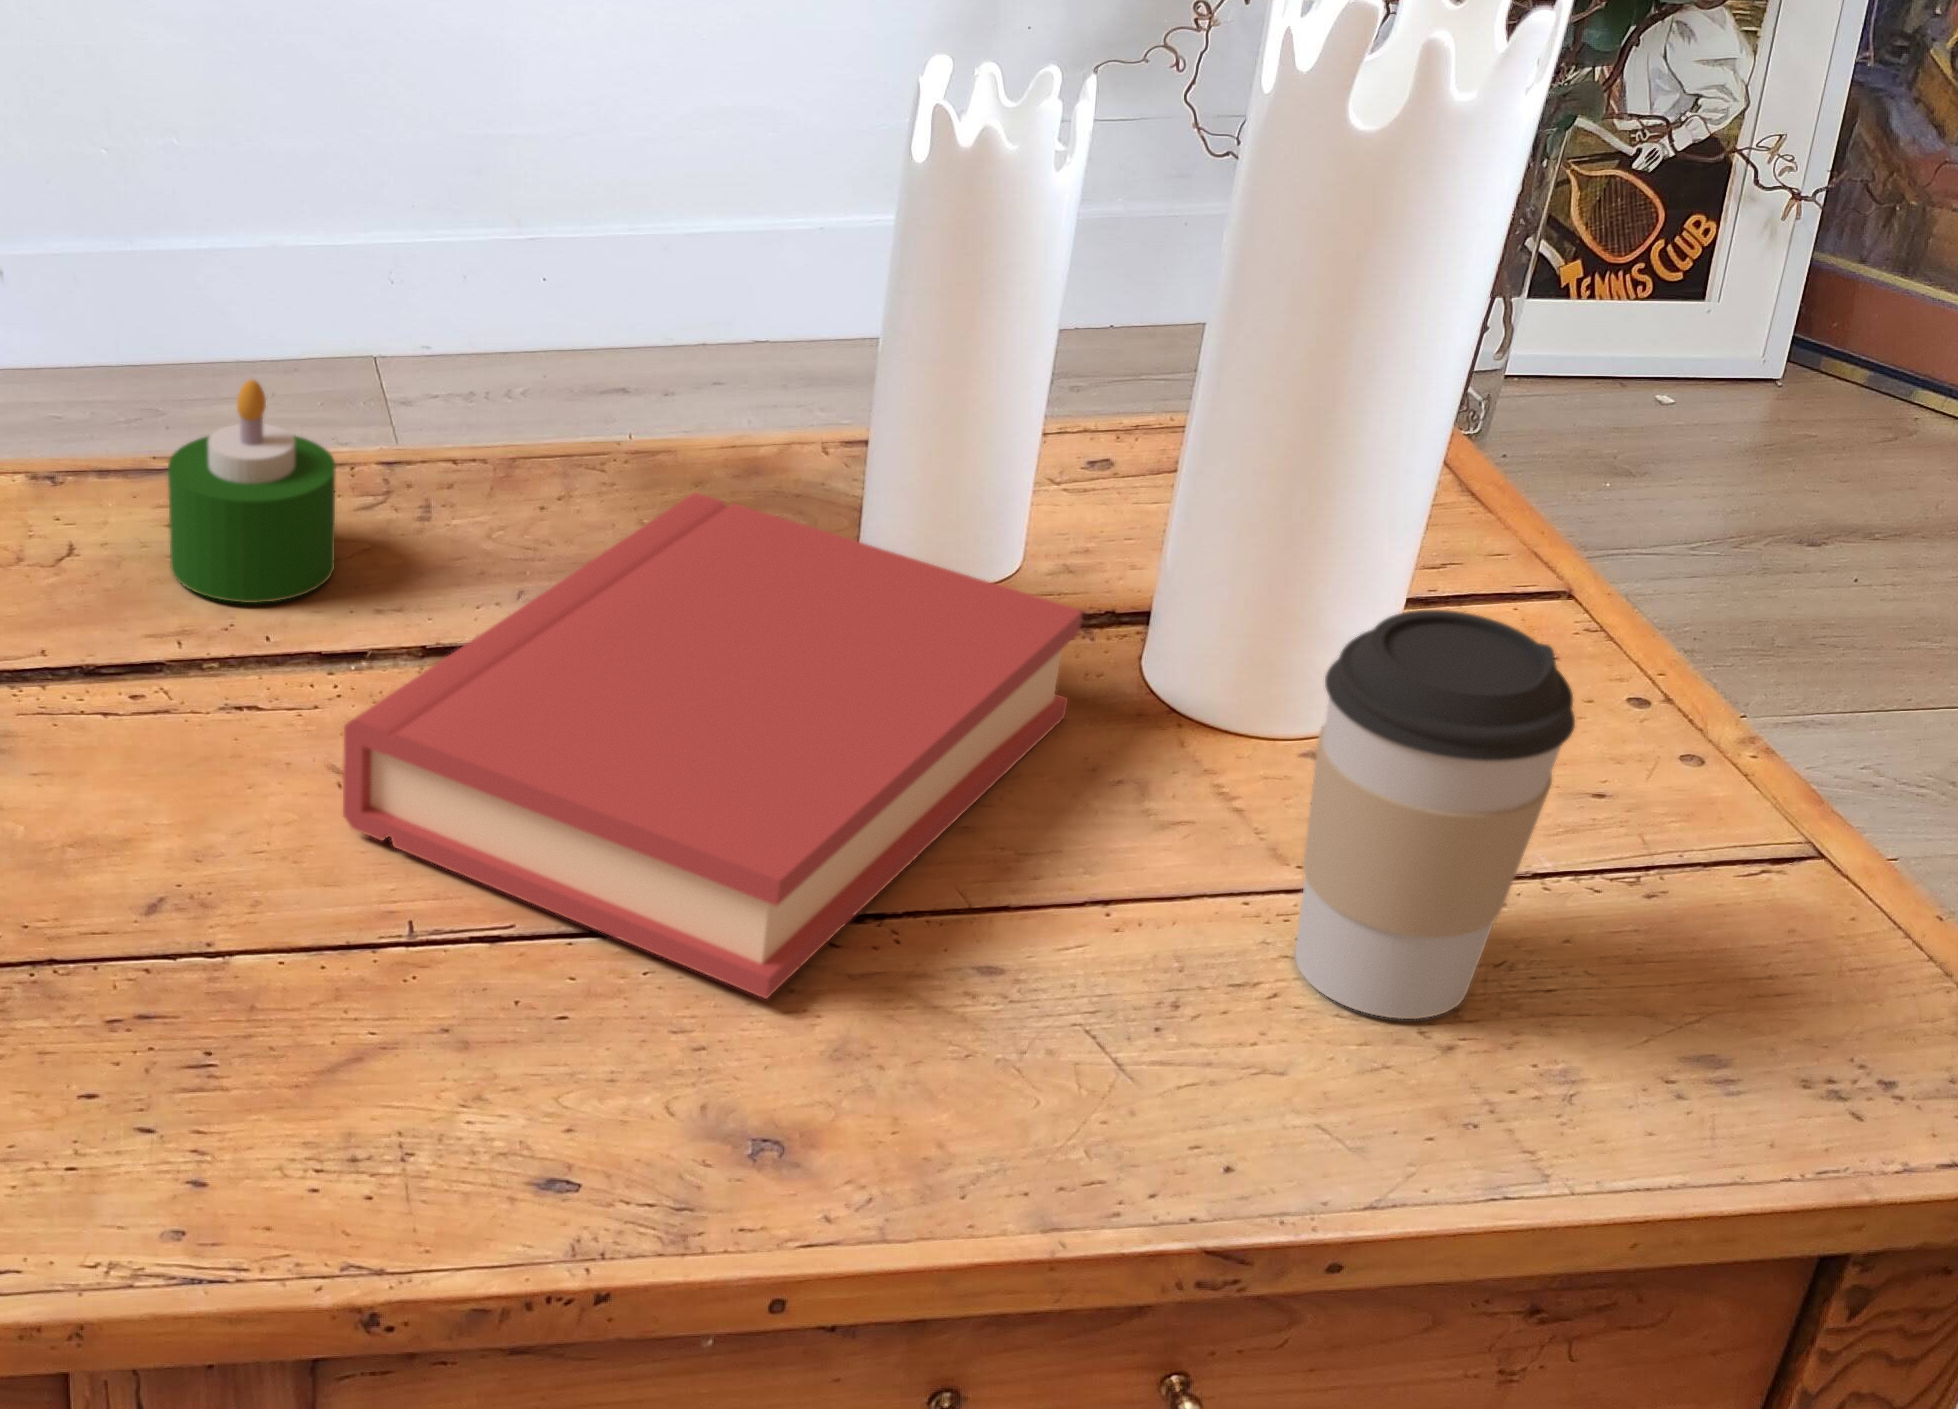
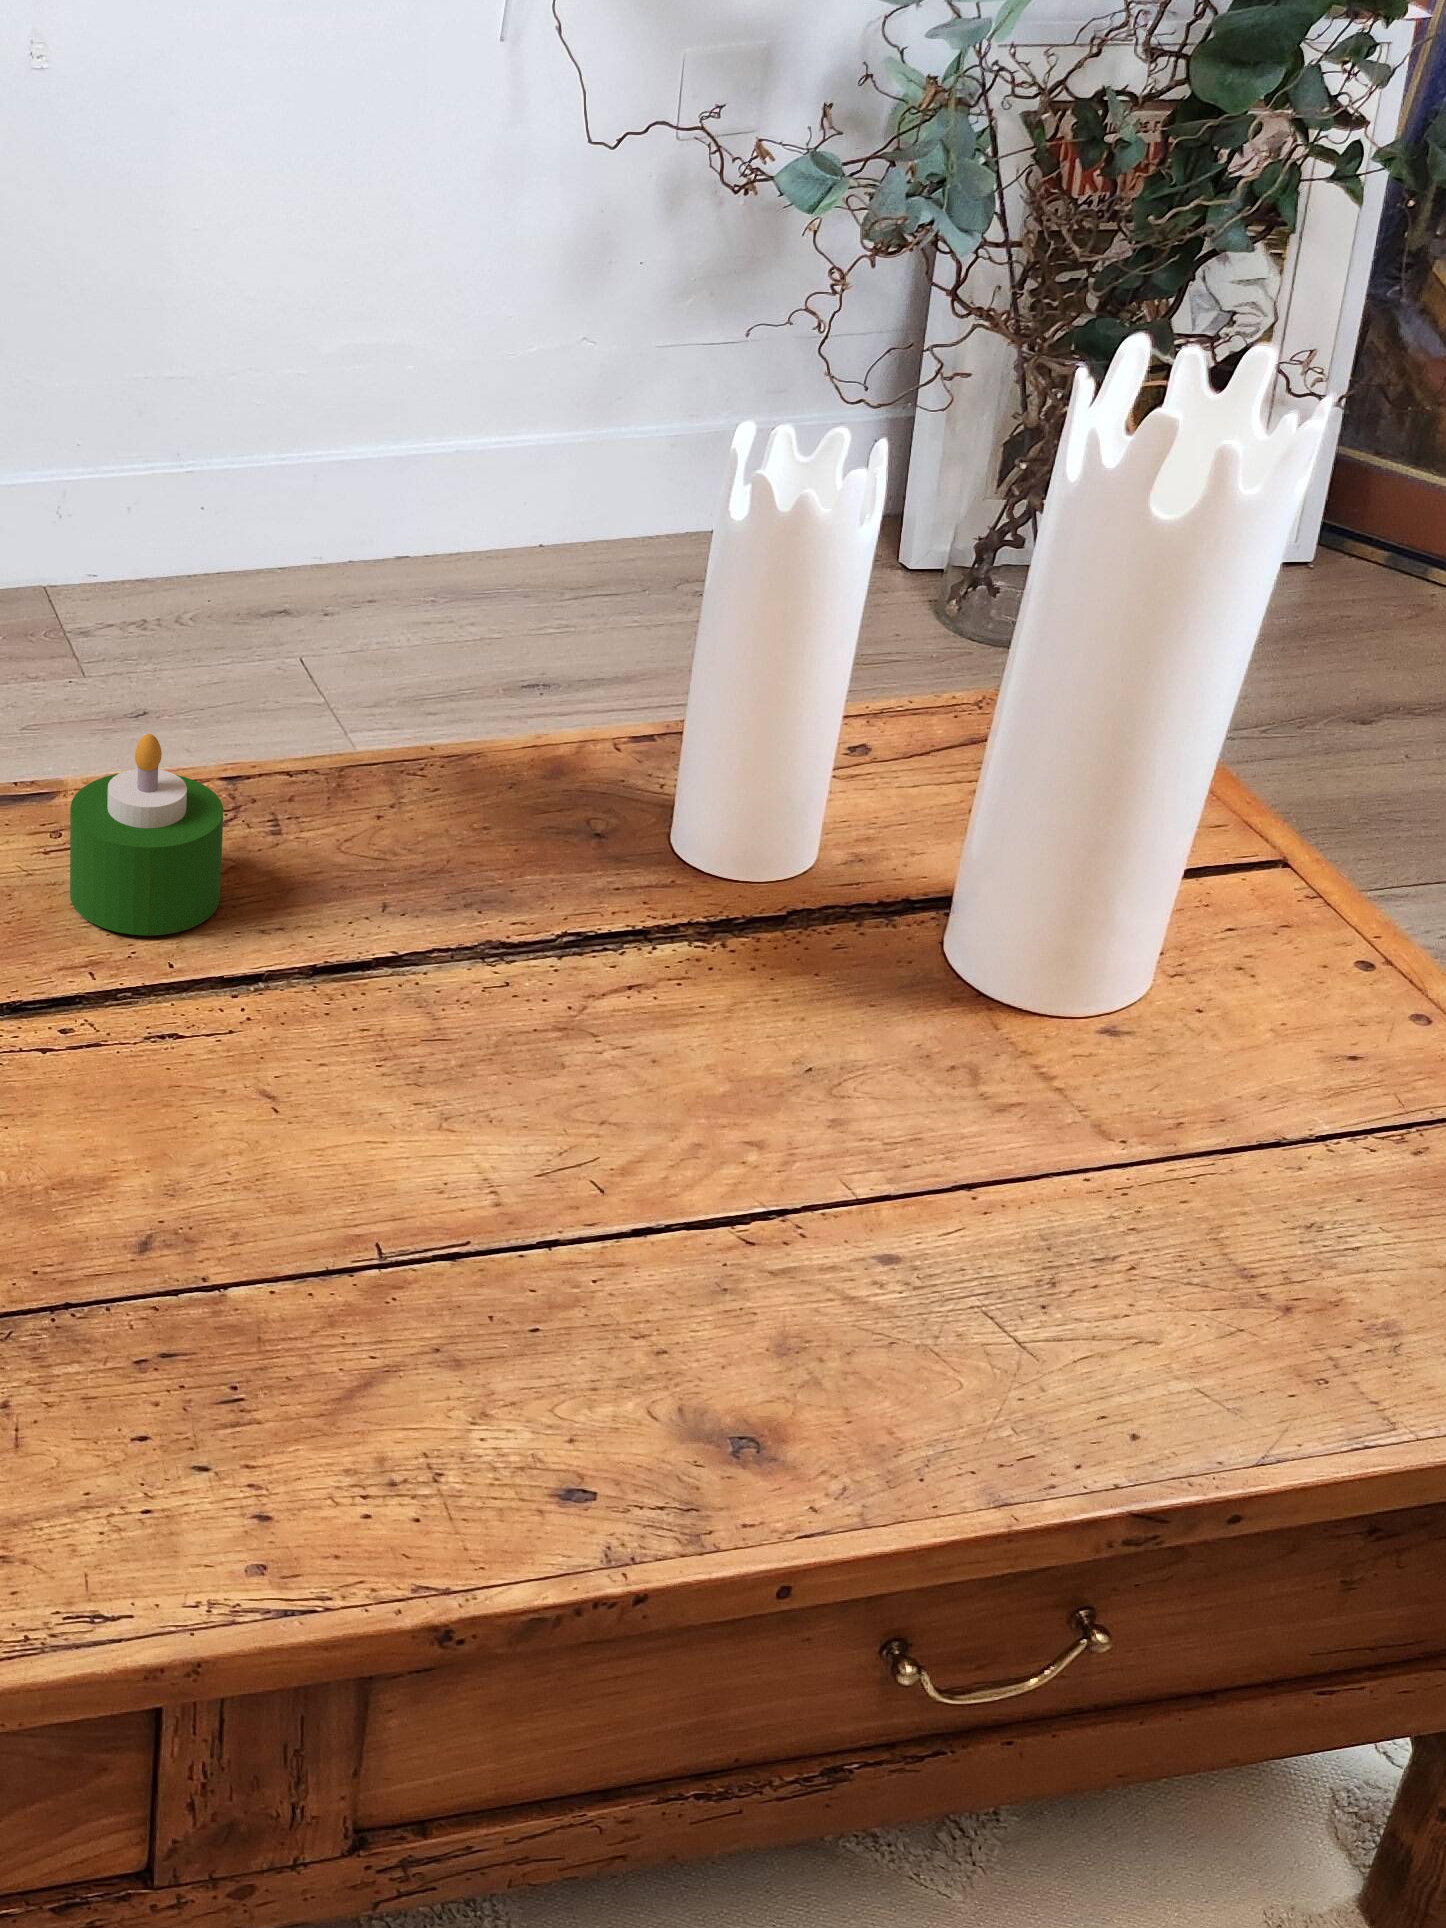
hardback book: present [343,492,1082,999] -> none [301,814,911,1302]
coffee cup: present [1295,610,1575,1019] -> none [1135,933,1382,1278]

